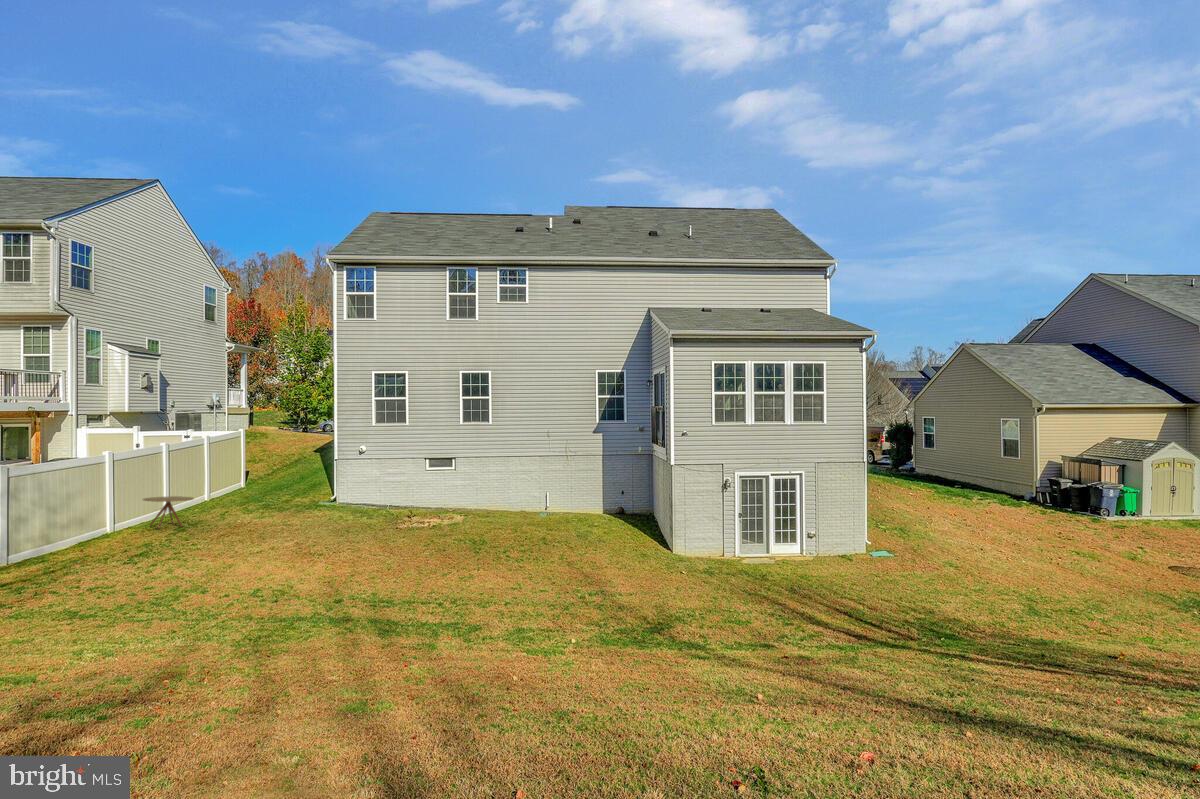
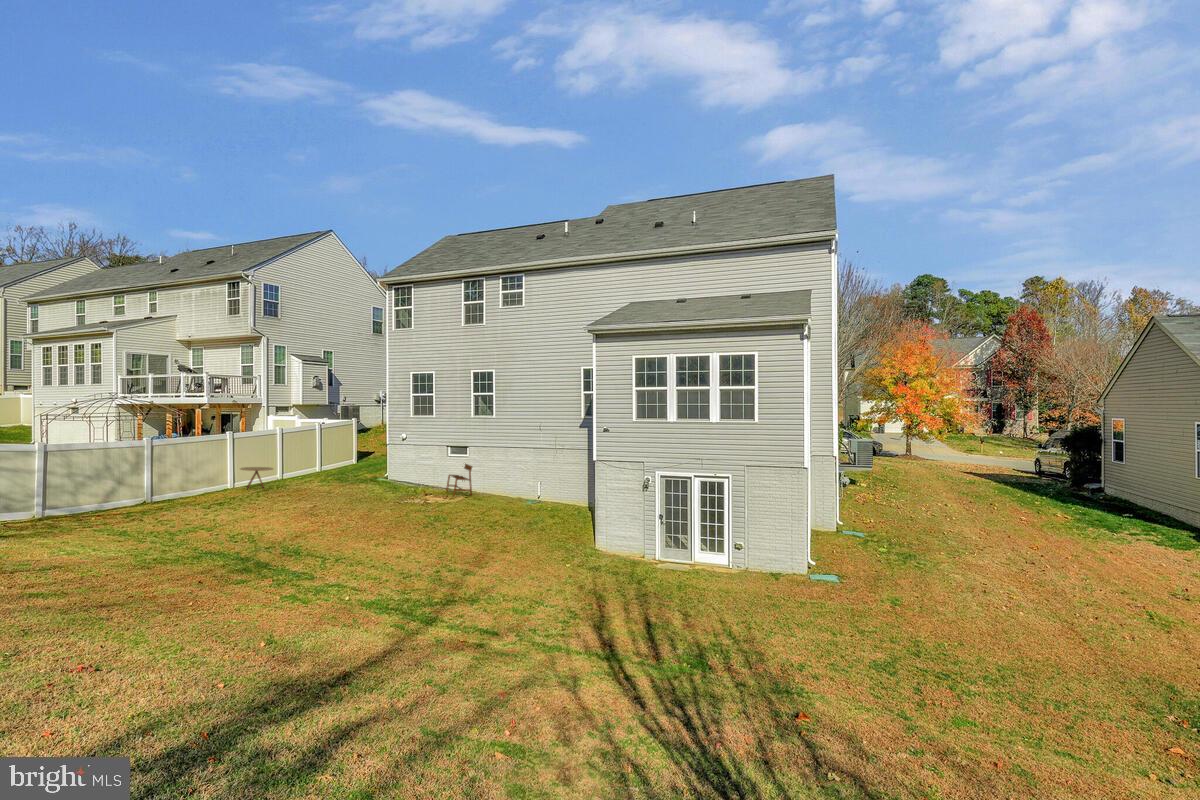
bench: none [427,478,468,516] -> present [446,463,472,495]

